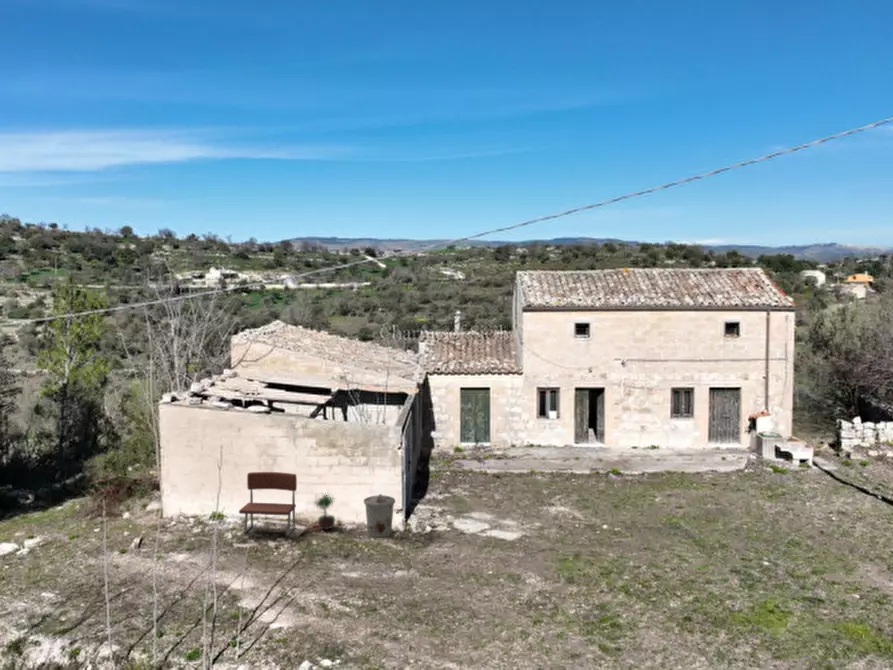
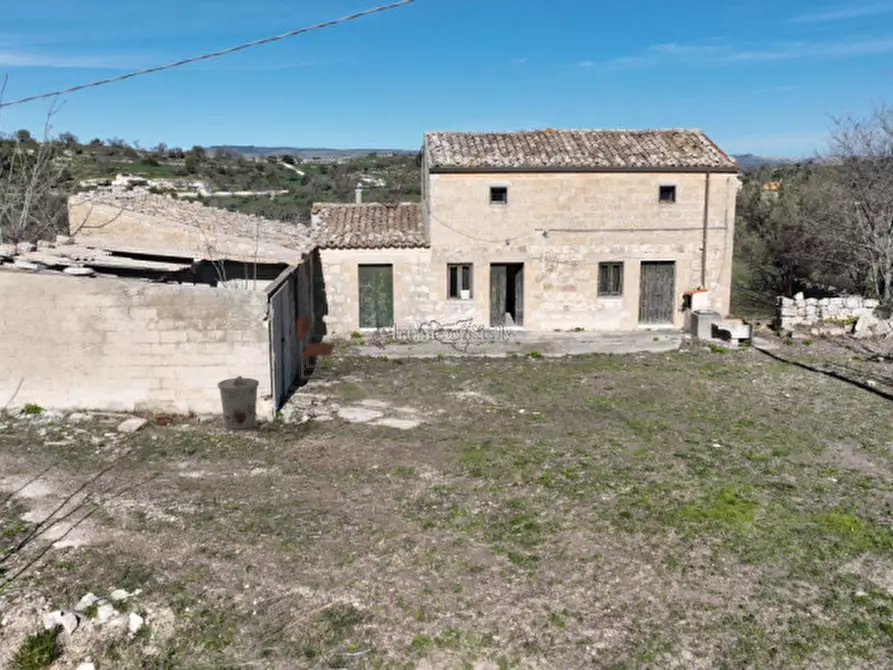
bench: present [239,472,297,535] -> present [297,315,334,379]
potted tree: present [315,495,335,529] -> none [151,373,184,422]

